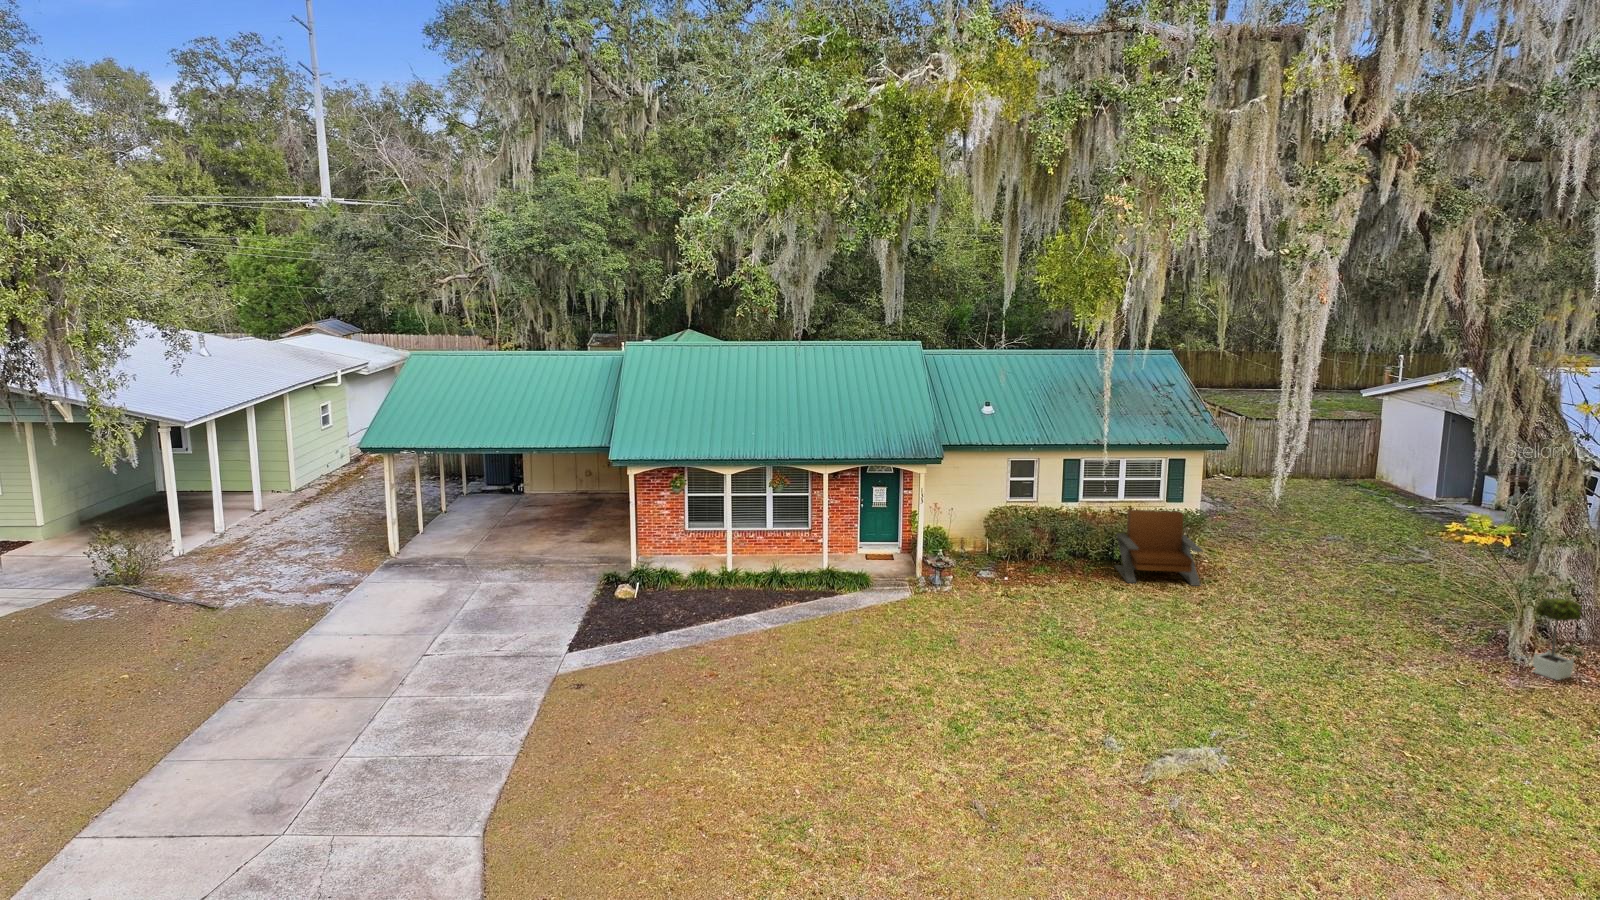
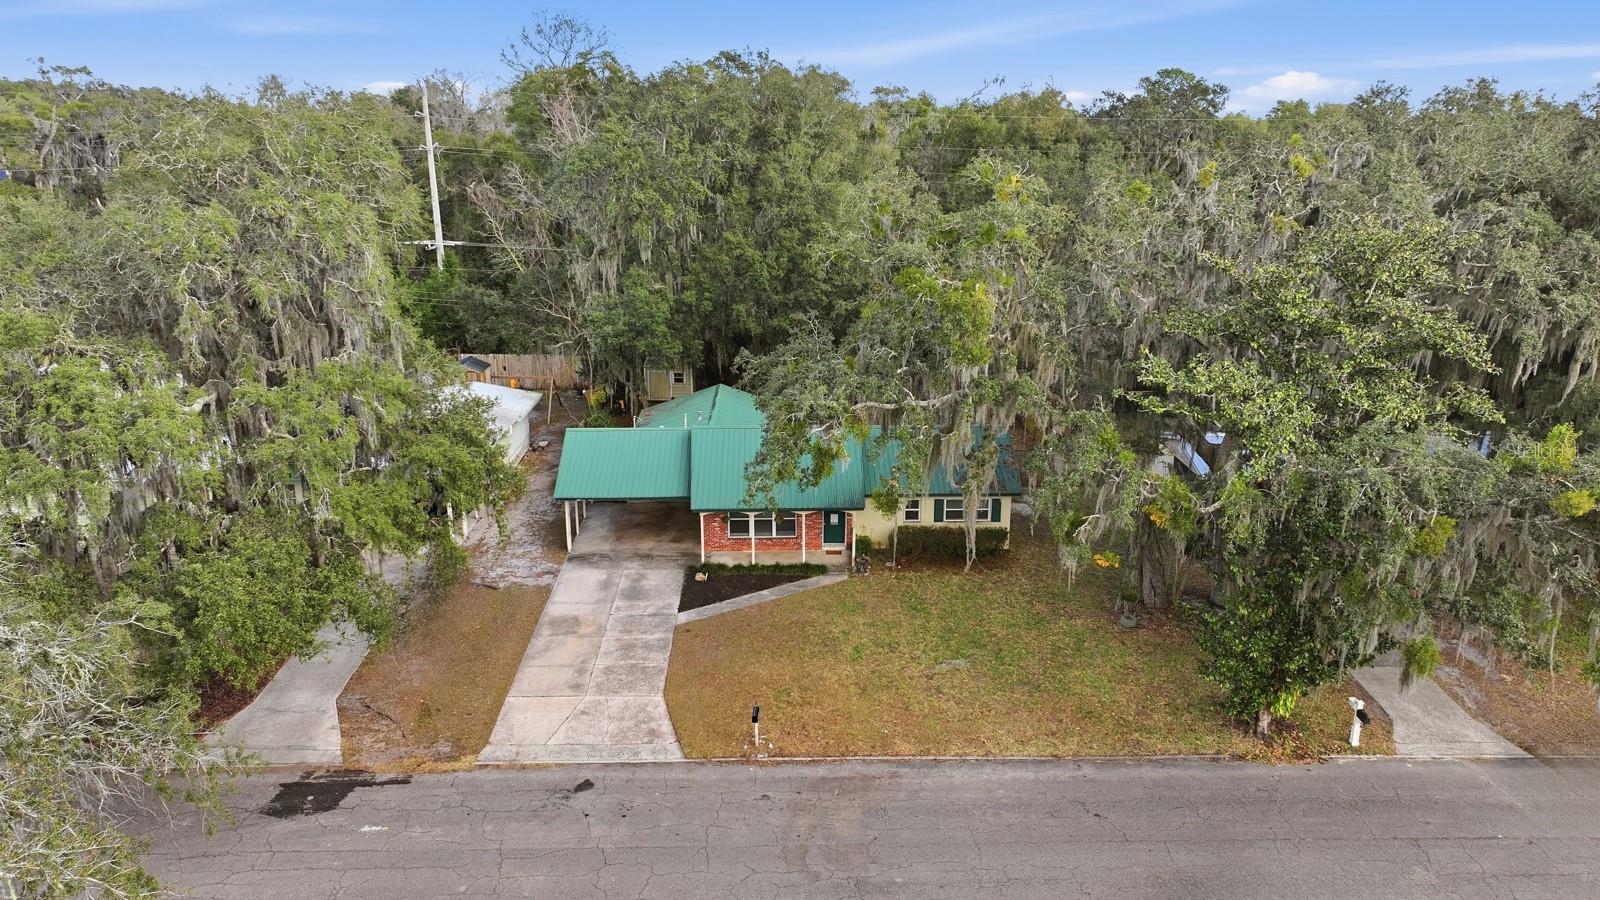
lounge chair: present [1115,510,1203,586] -> none [959,531,999,573]

